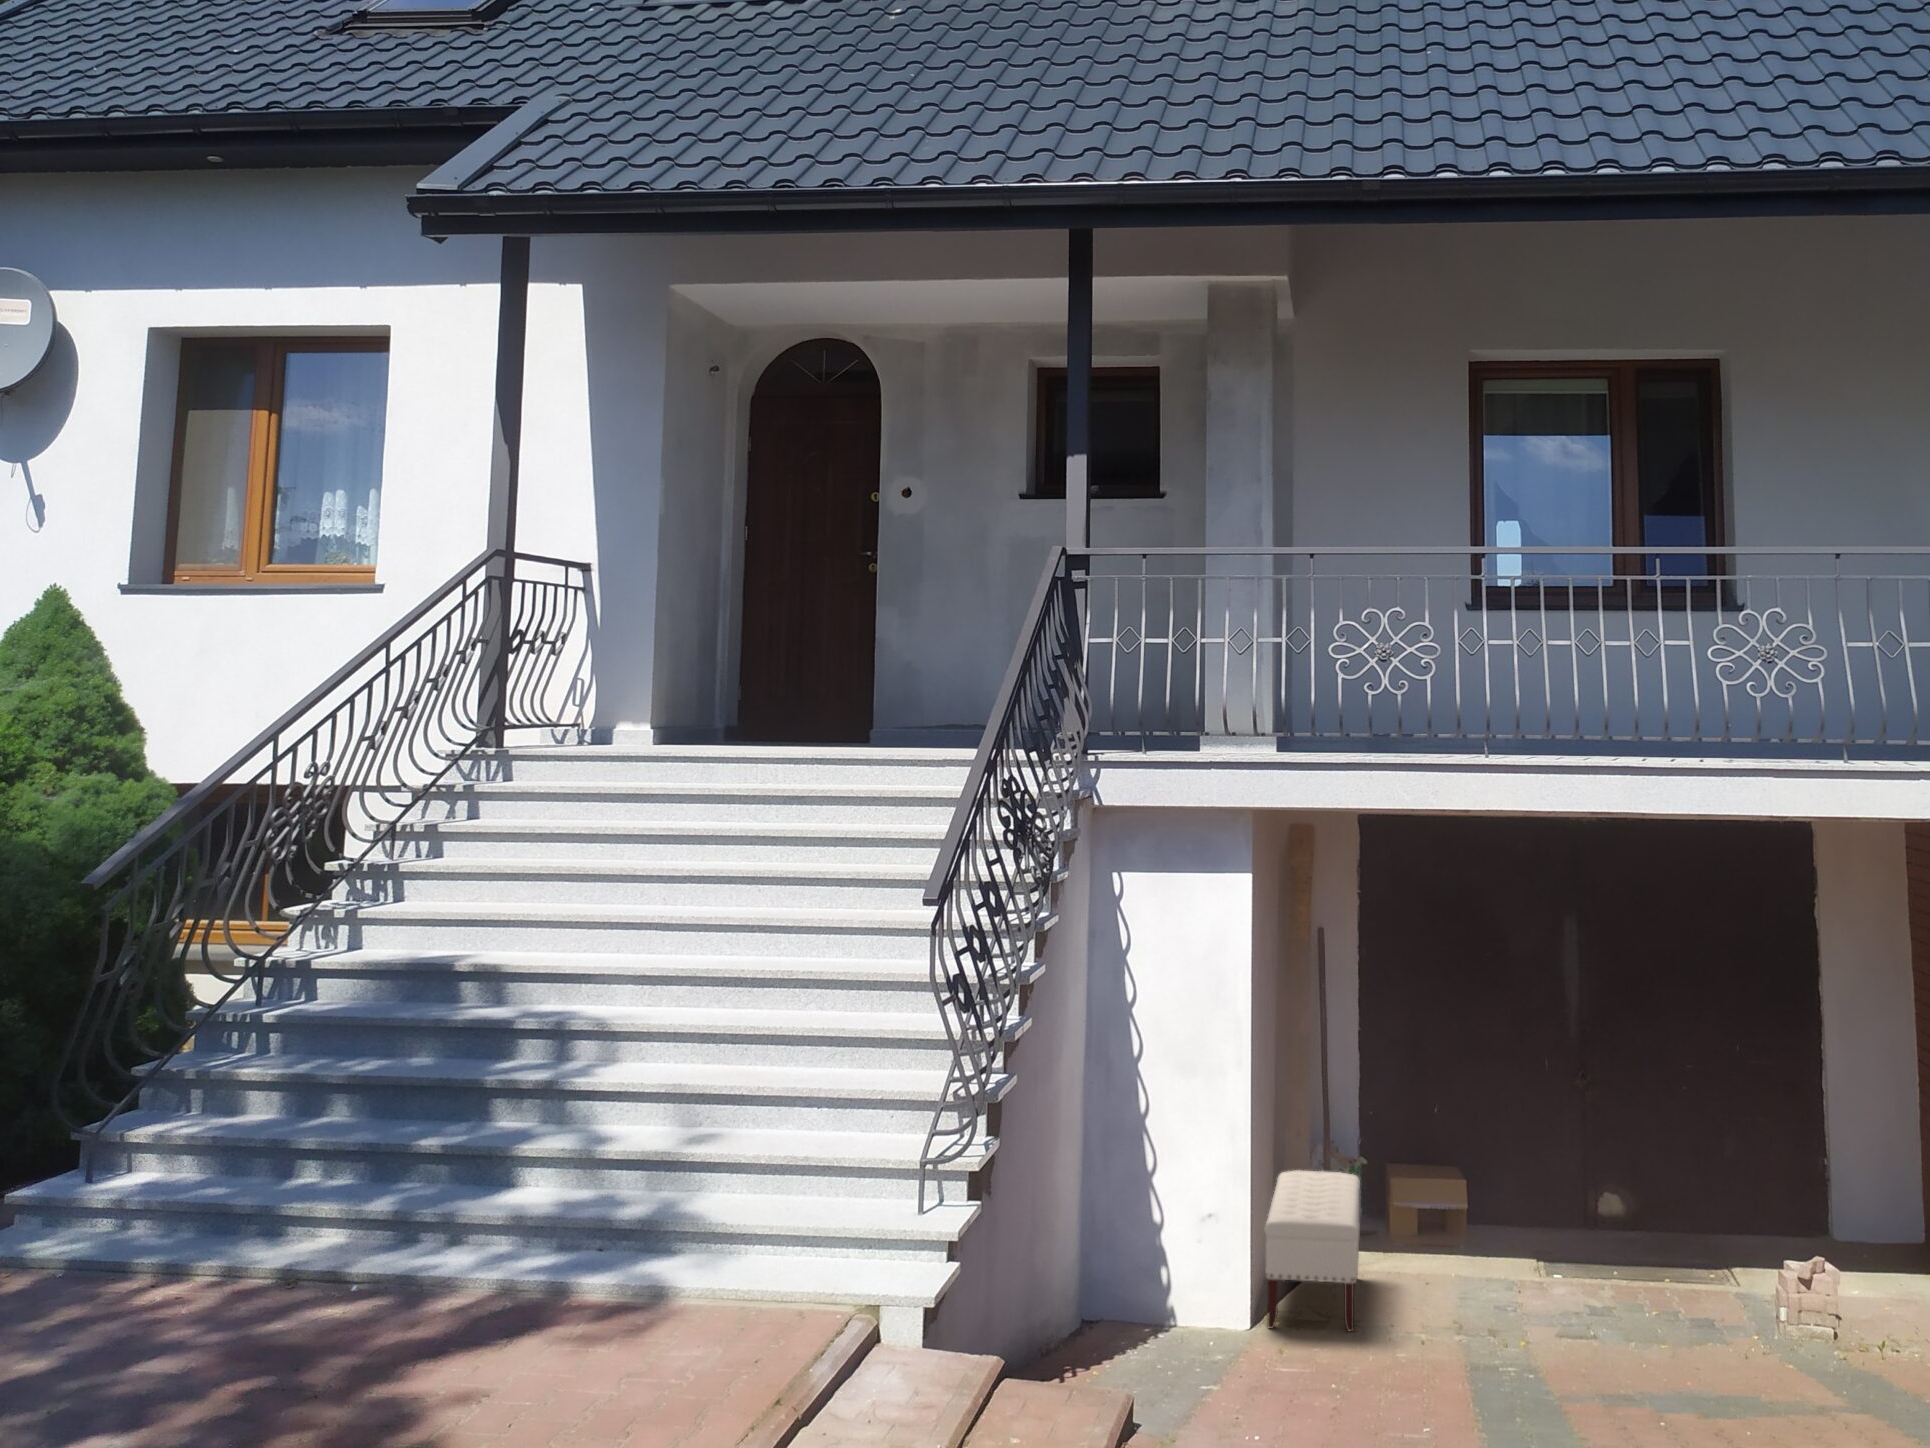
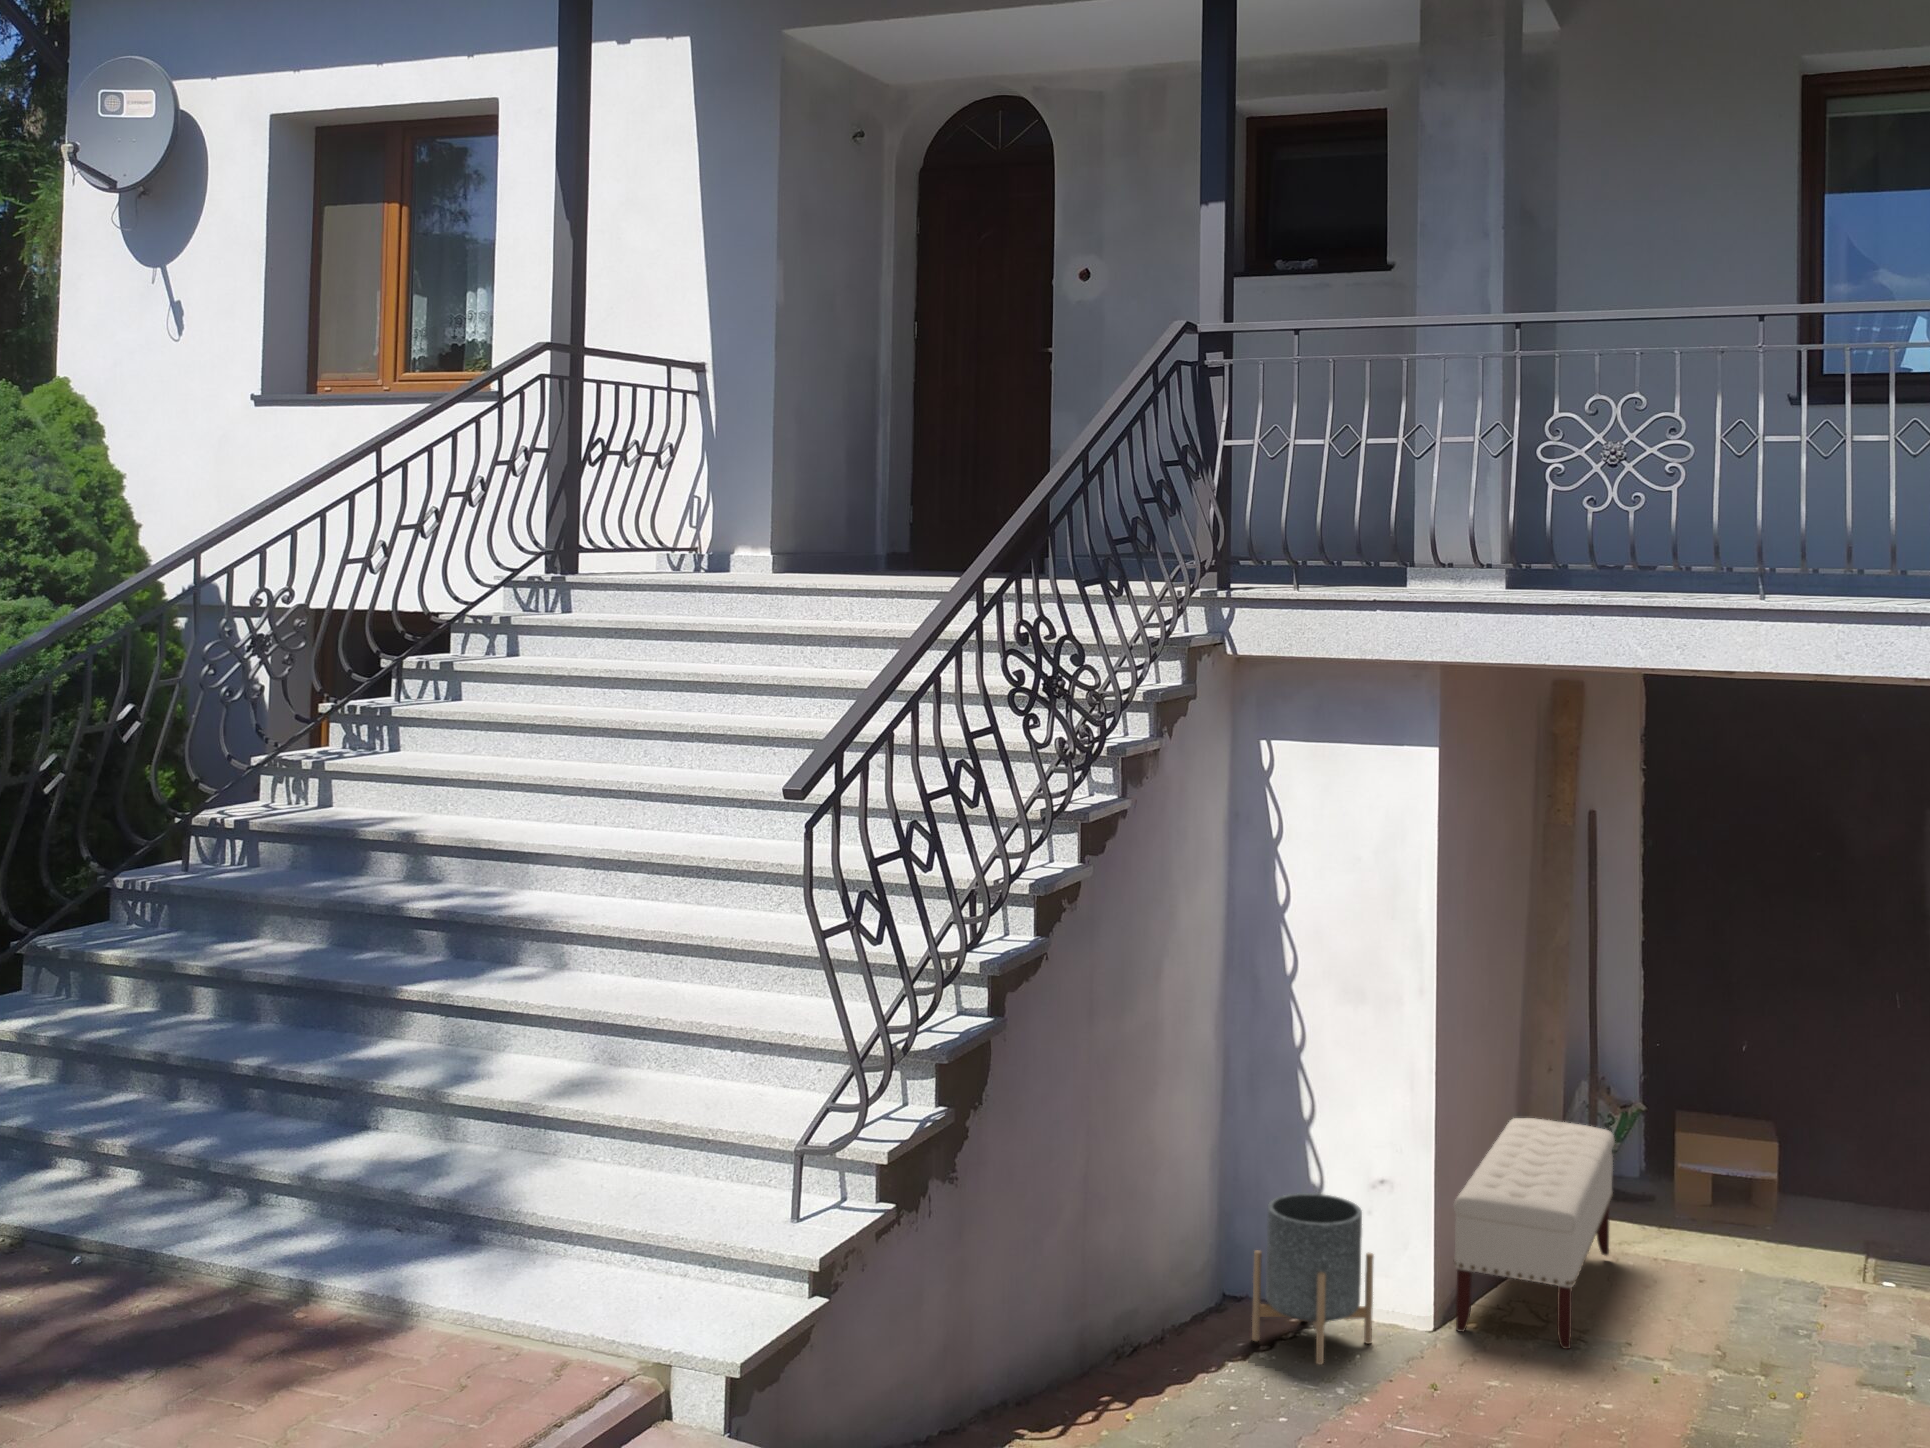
planter: none [1121,1228,1211,1357] -> present [1252,1193,1374,1364]

